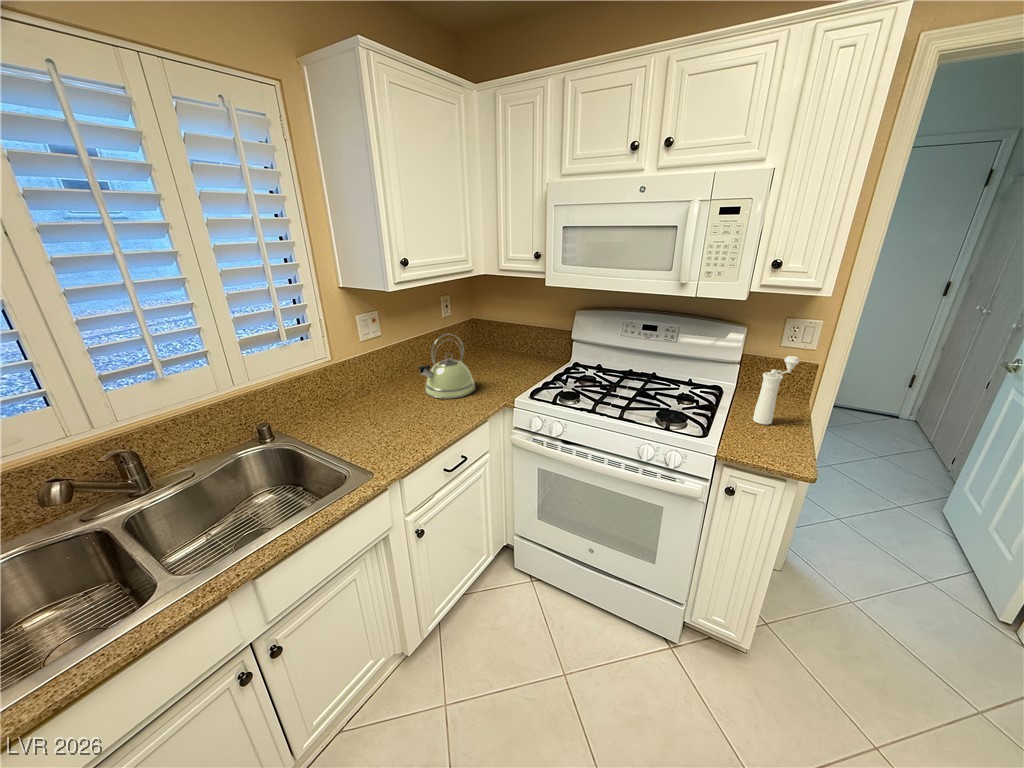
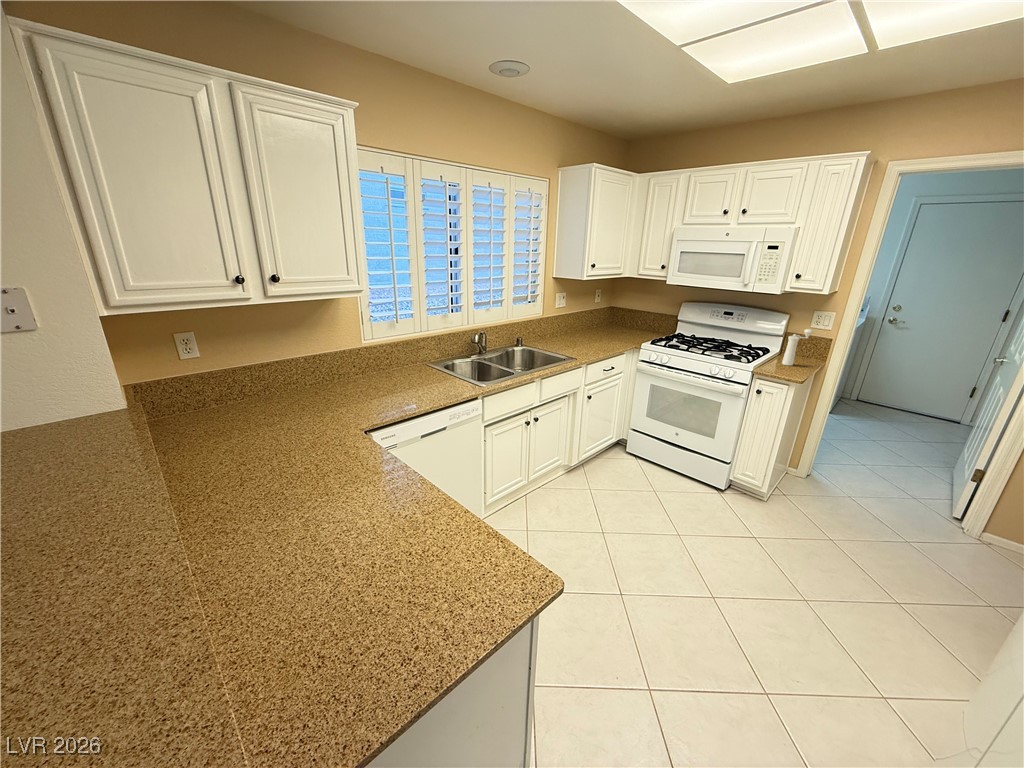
kettle: present [418,333,475,399] -> none [588,306,617,342]

